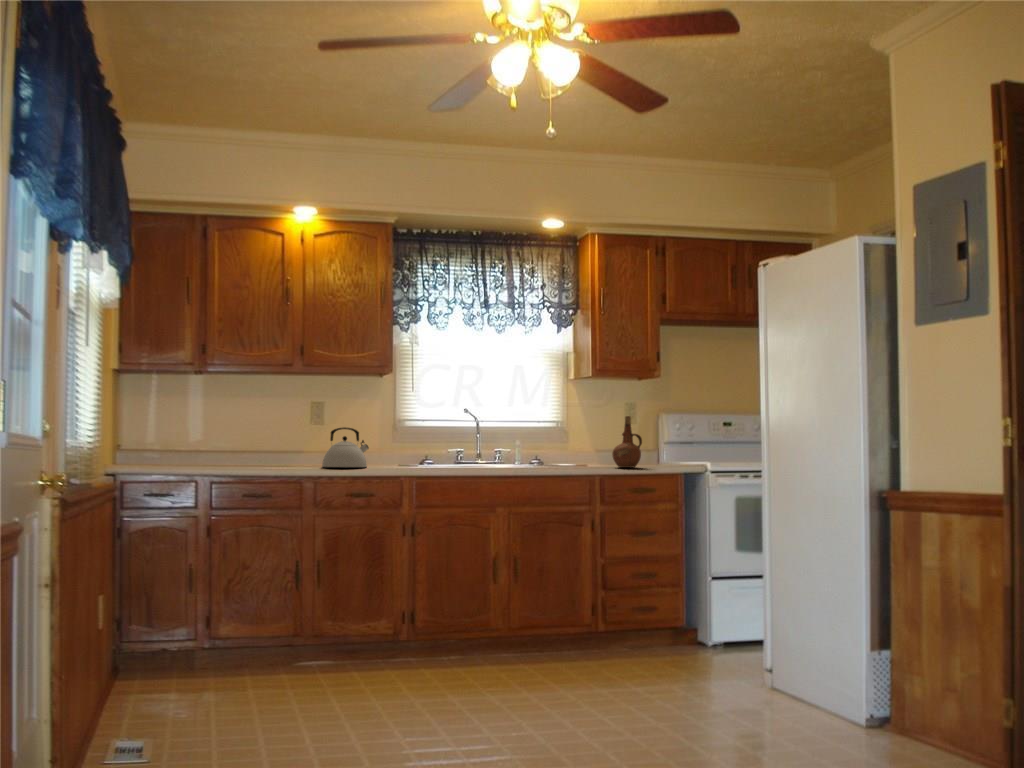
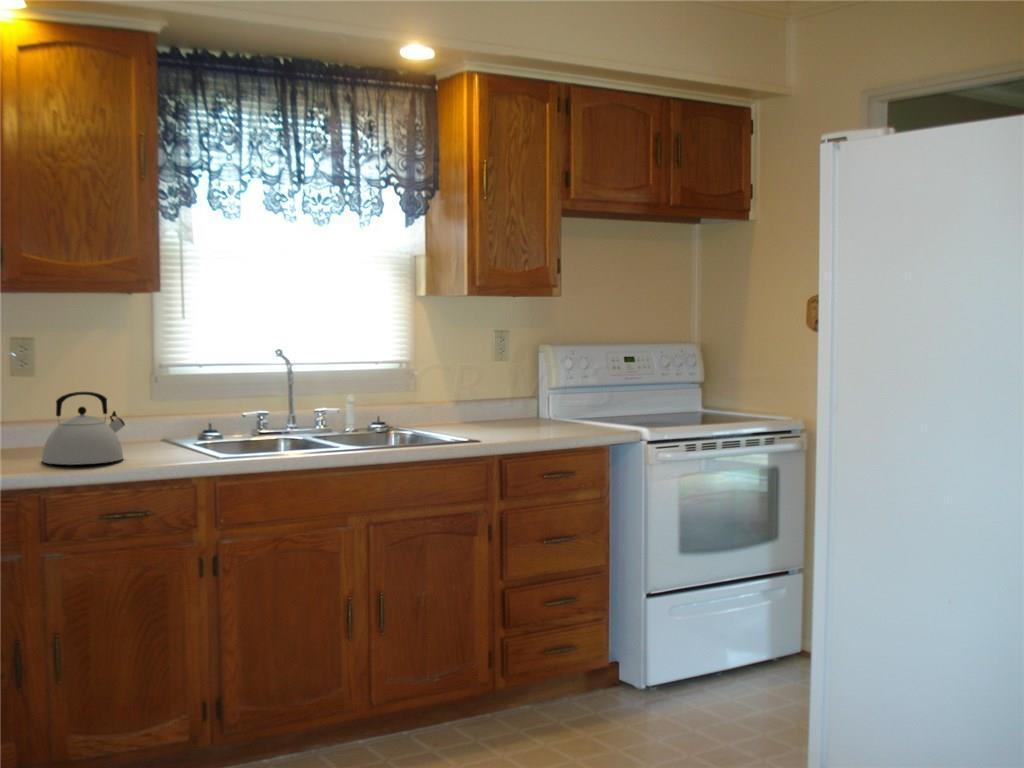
ceramic pitcher: present [612,416,642,468] -> none [510,363,553,440]

